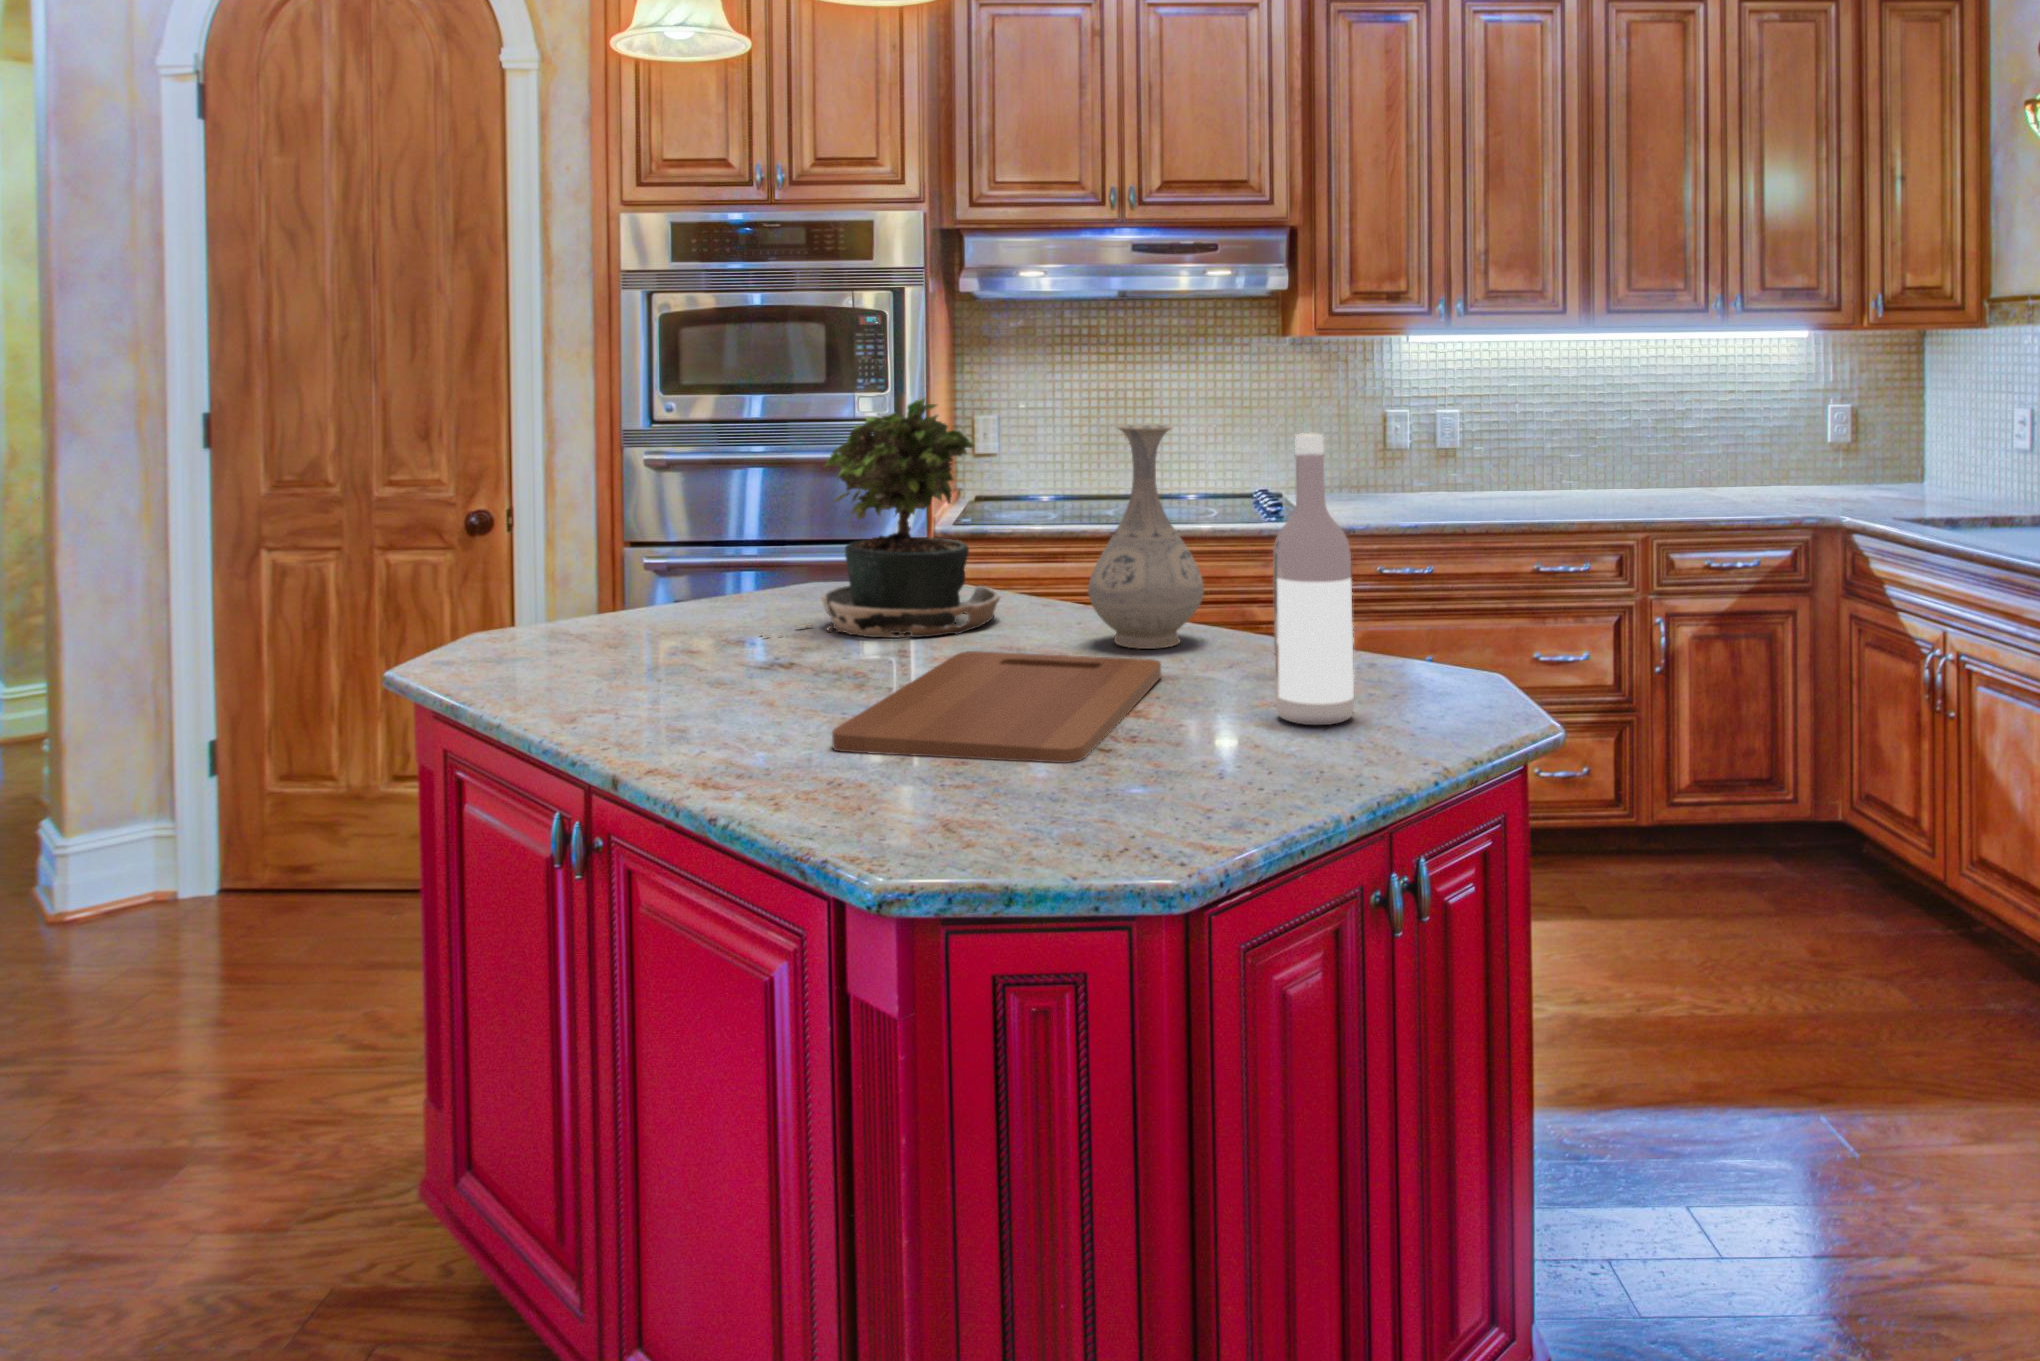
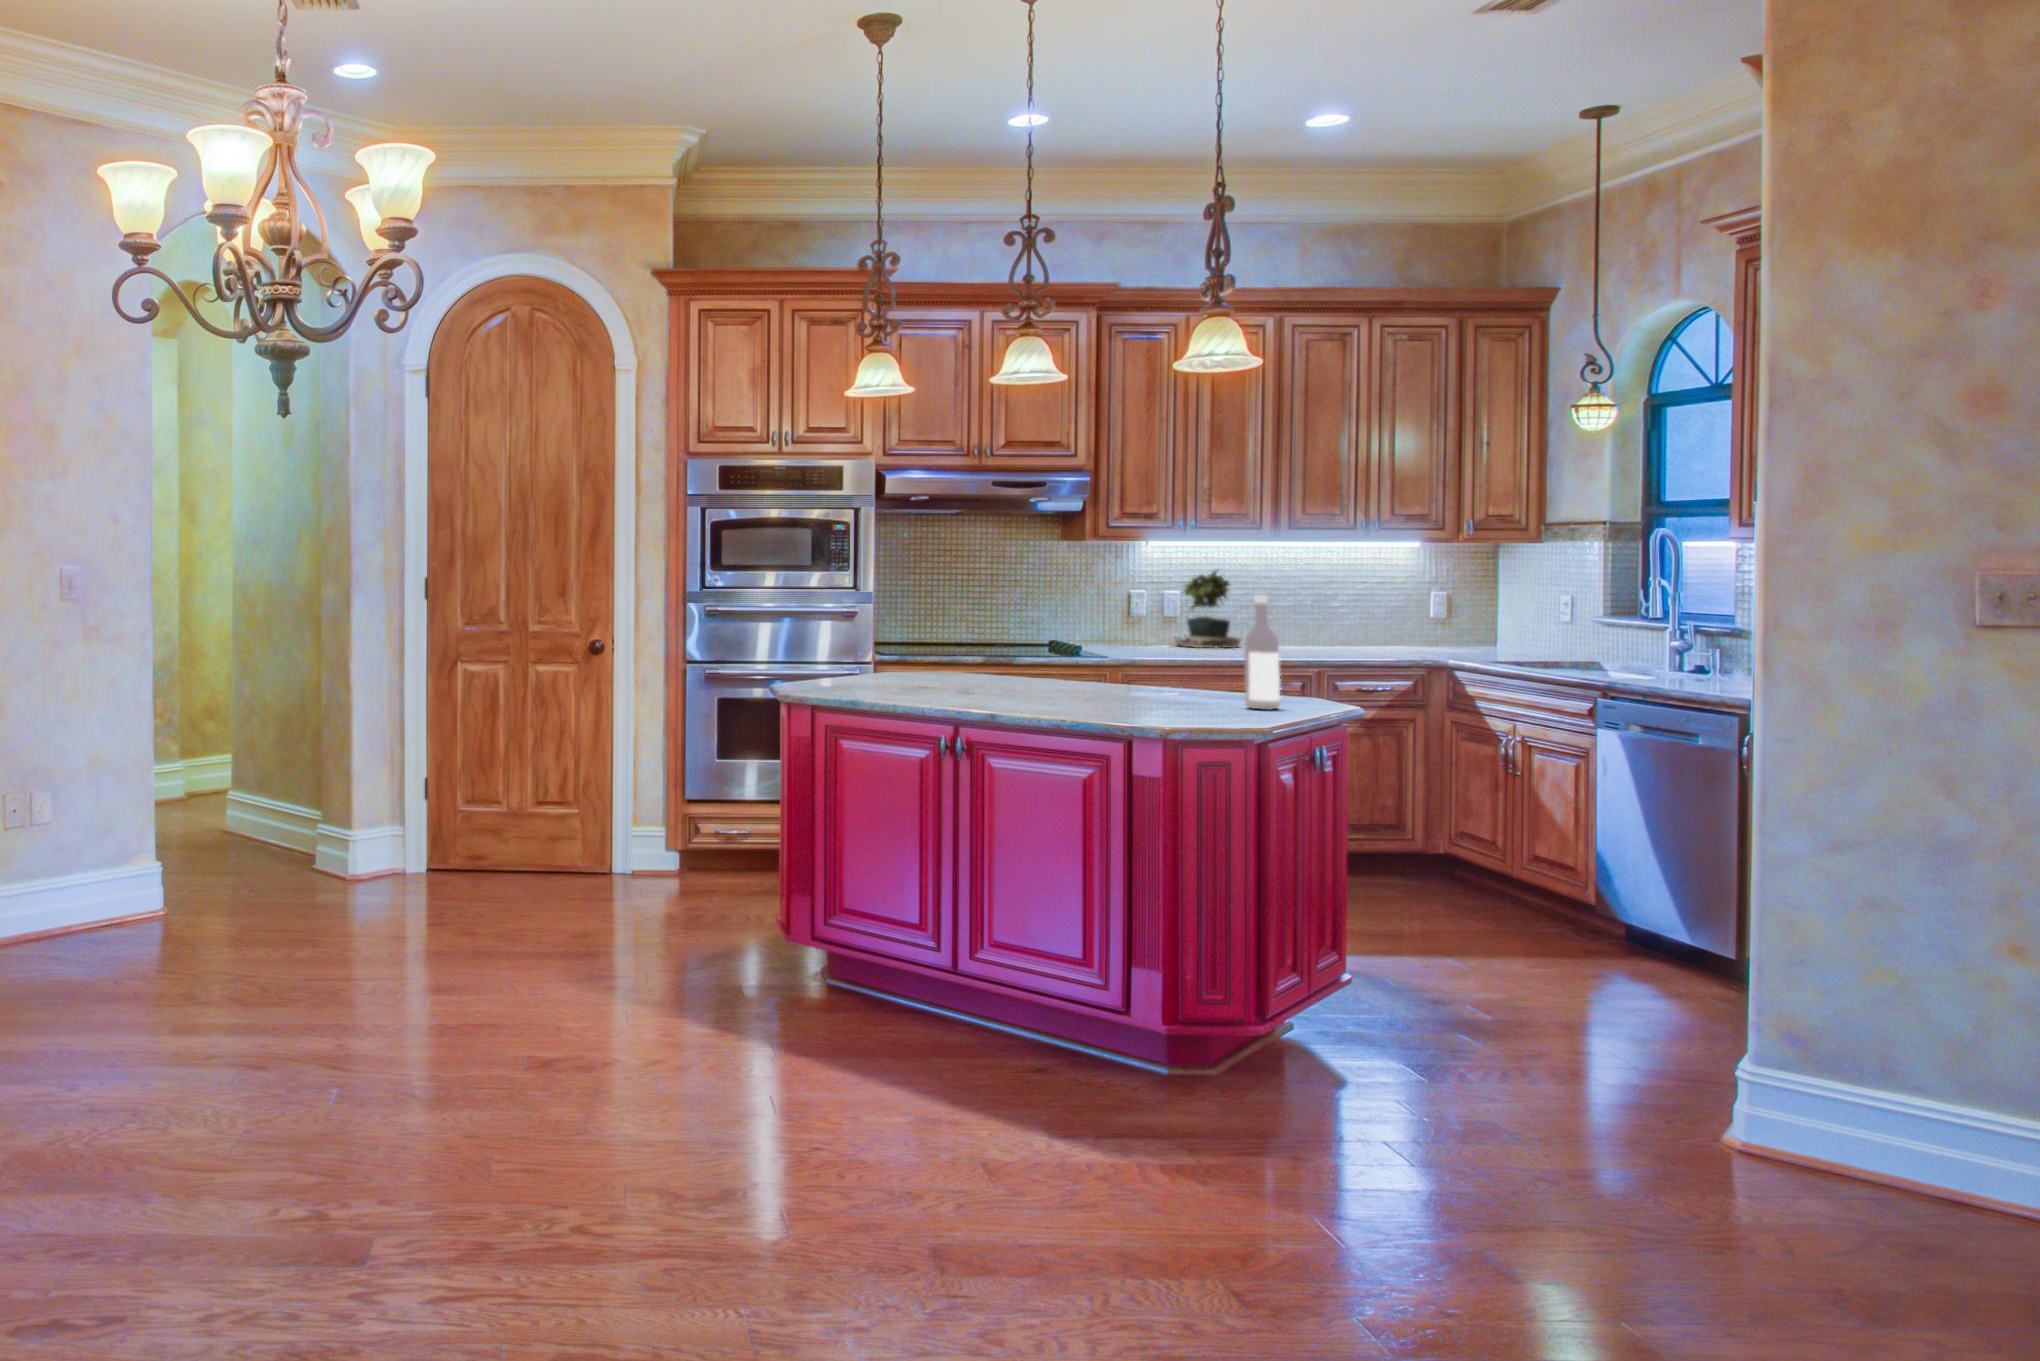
potted plant: present [763,398,1000,638] -> present [1175,571,1241,648]
vase: present [1088,425,1204,649] -> none [1107,591,1166,694]
cutting board: present [832,651,1161,763] -> none [1071,690,1190,716]

